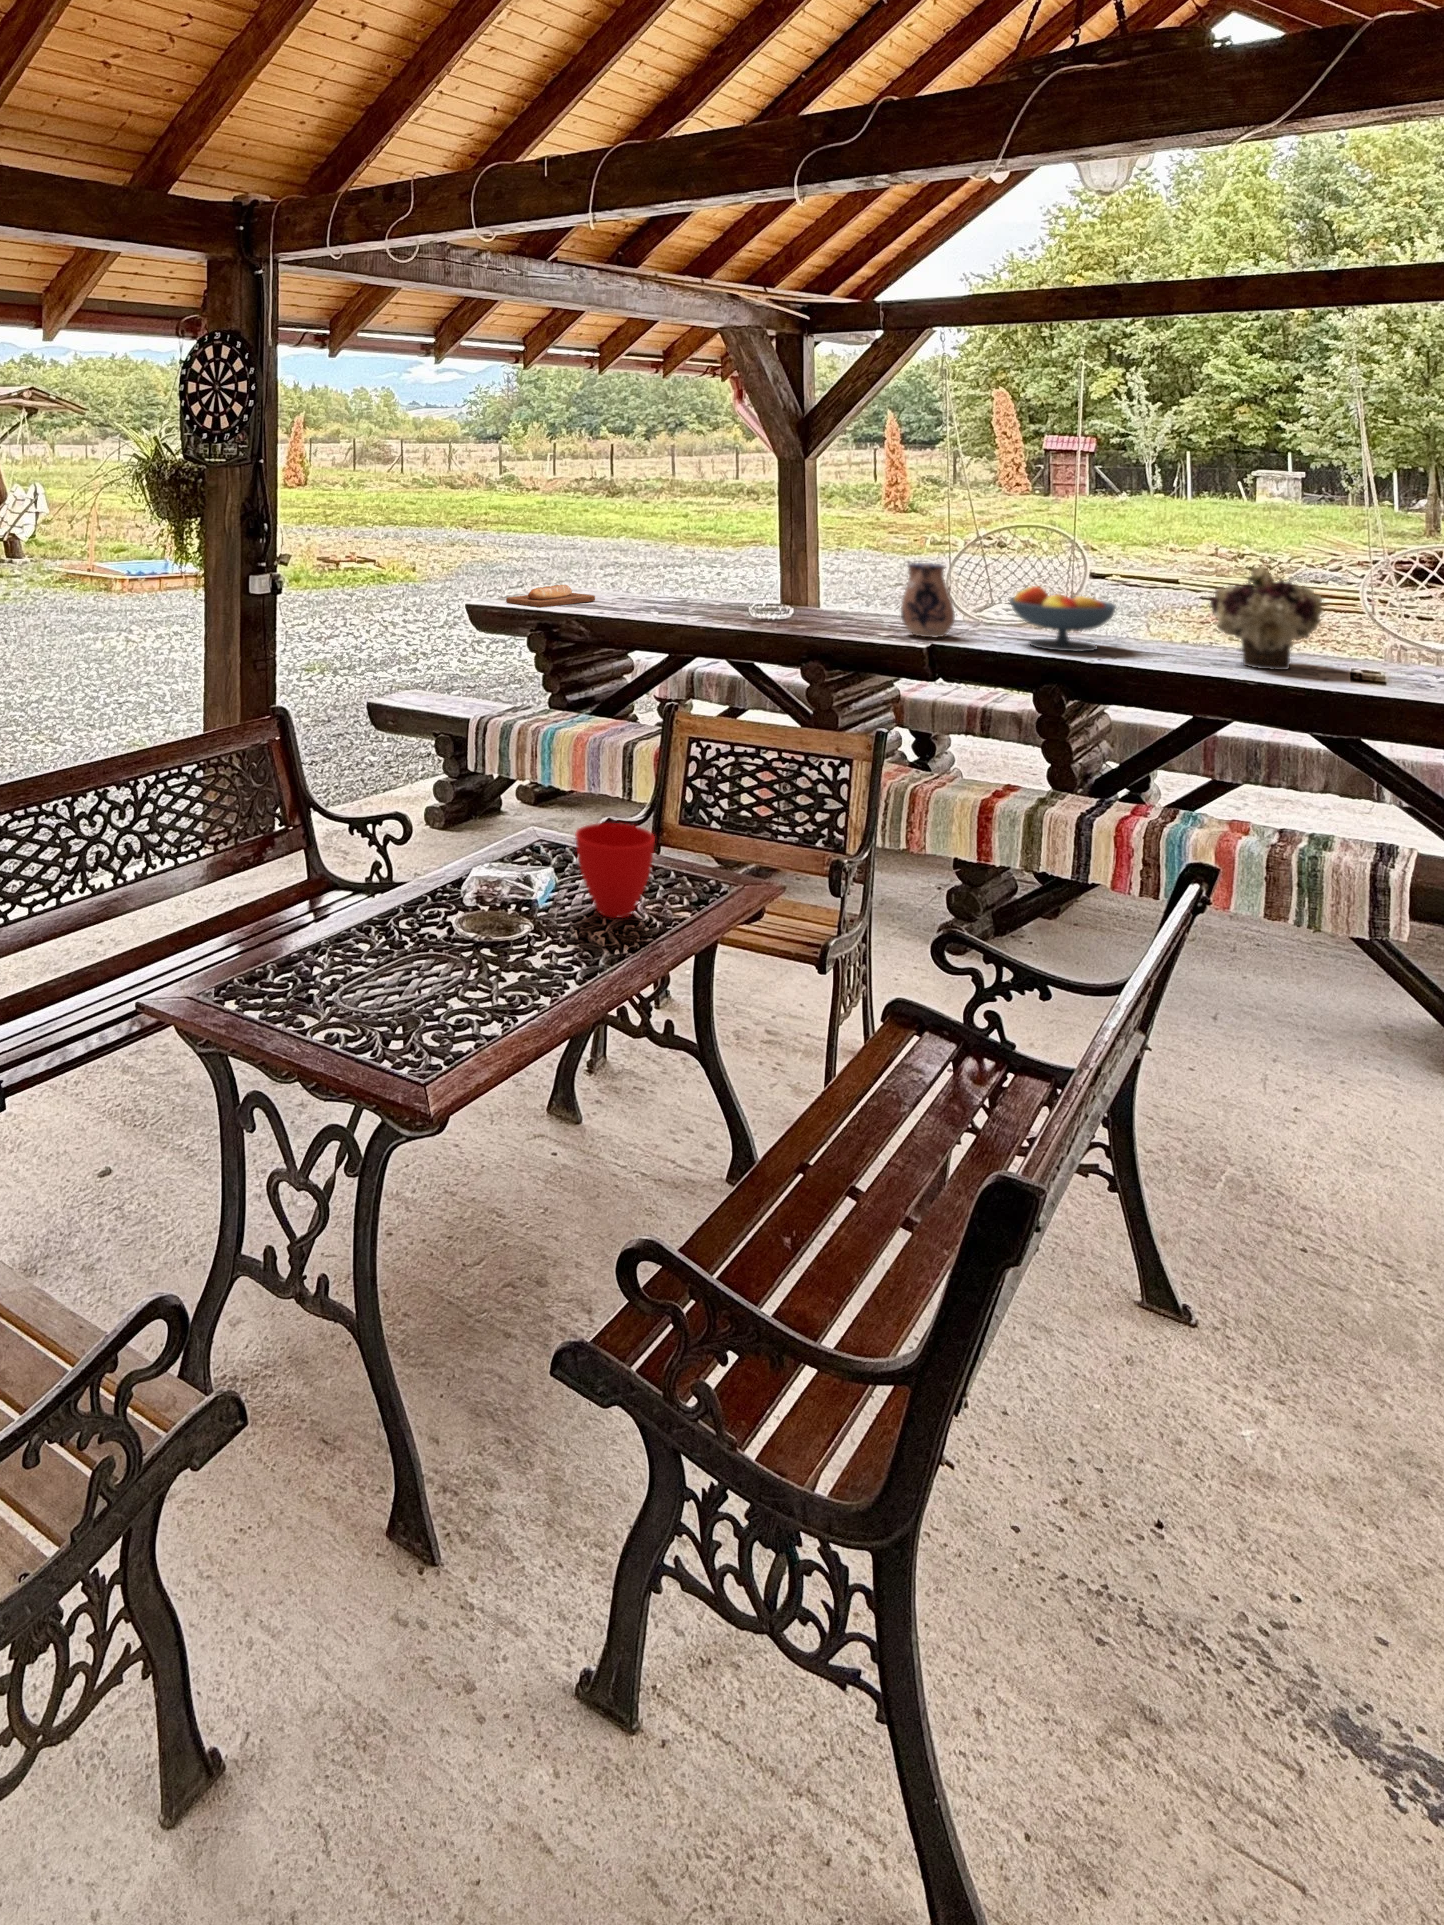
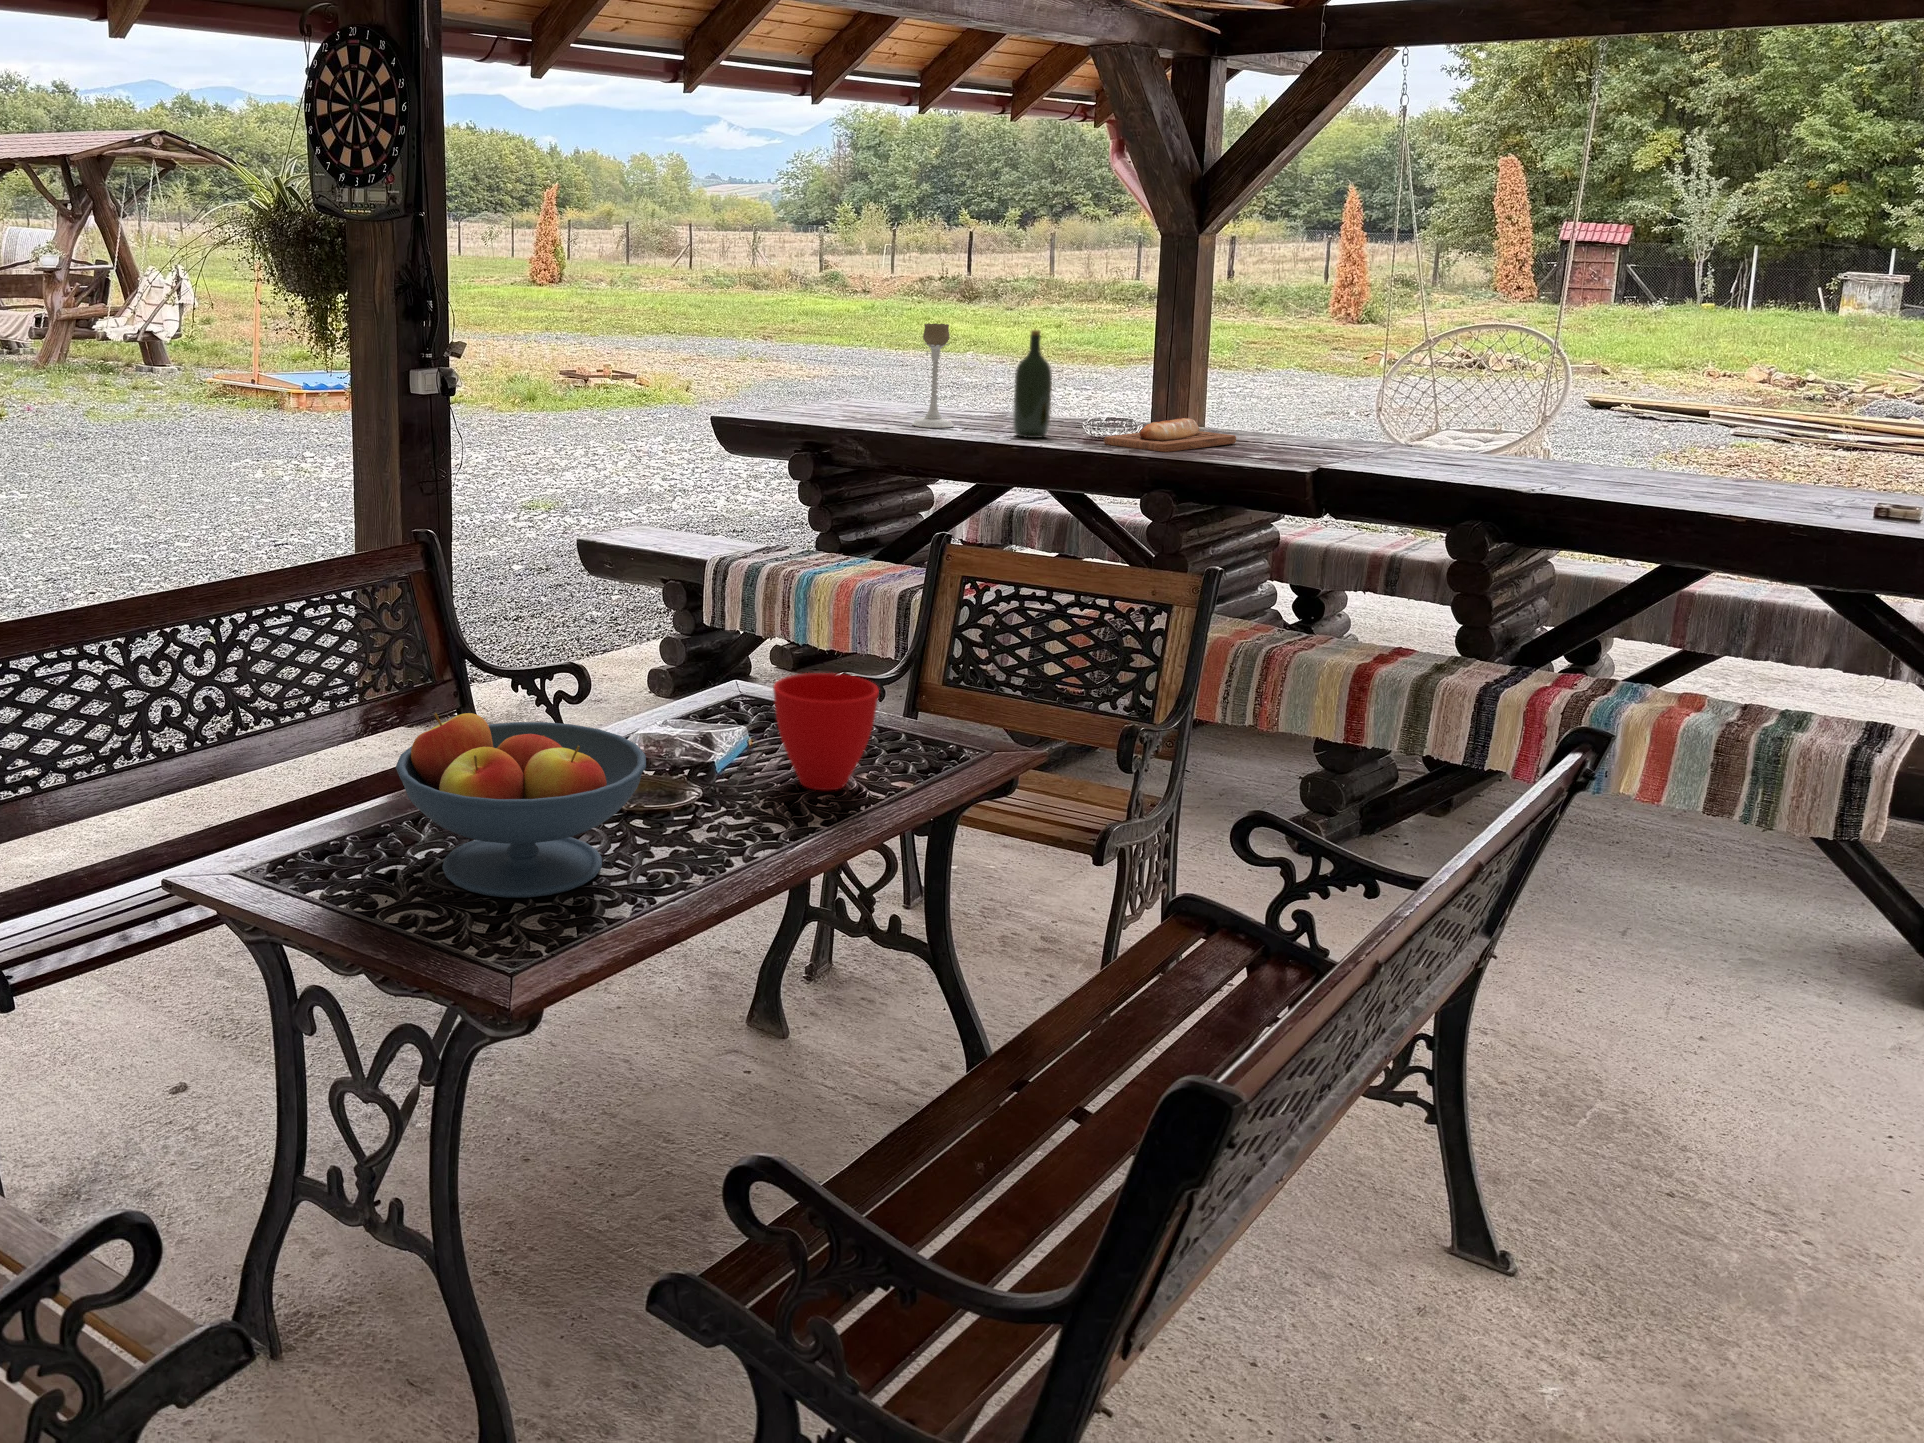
candle holder: none [616,535,647,613] -> present [912,323,954,428]
wine bottle: none [693,540,721,621] -> present [1013,330,1052,438]
ceramic pitcher: present [901,563,955,637] -> none [1288,362,1360,461]
flower arrangement: present [1210,566,1323,670] -> none [1701,363,1858,503]
bread loaf: present [506,585,595,607] -> present [1104,418,1236,452]
fruit bowl: present [1010,586,1116,652] -> present [396,713,646,898]

